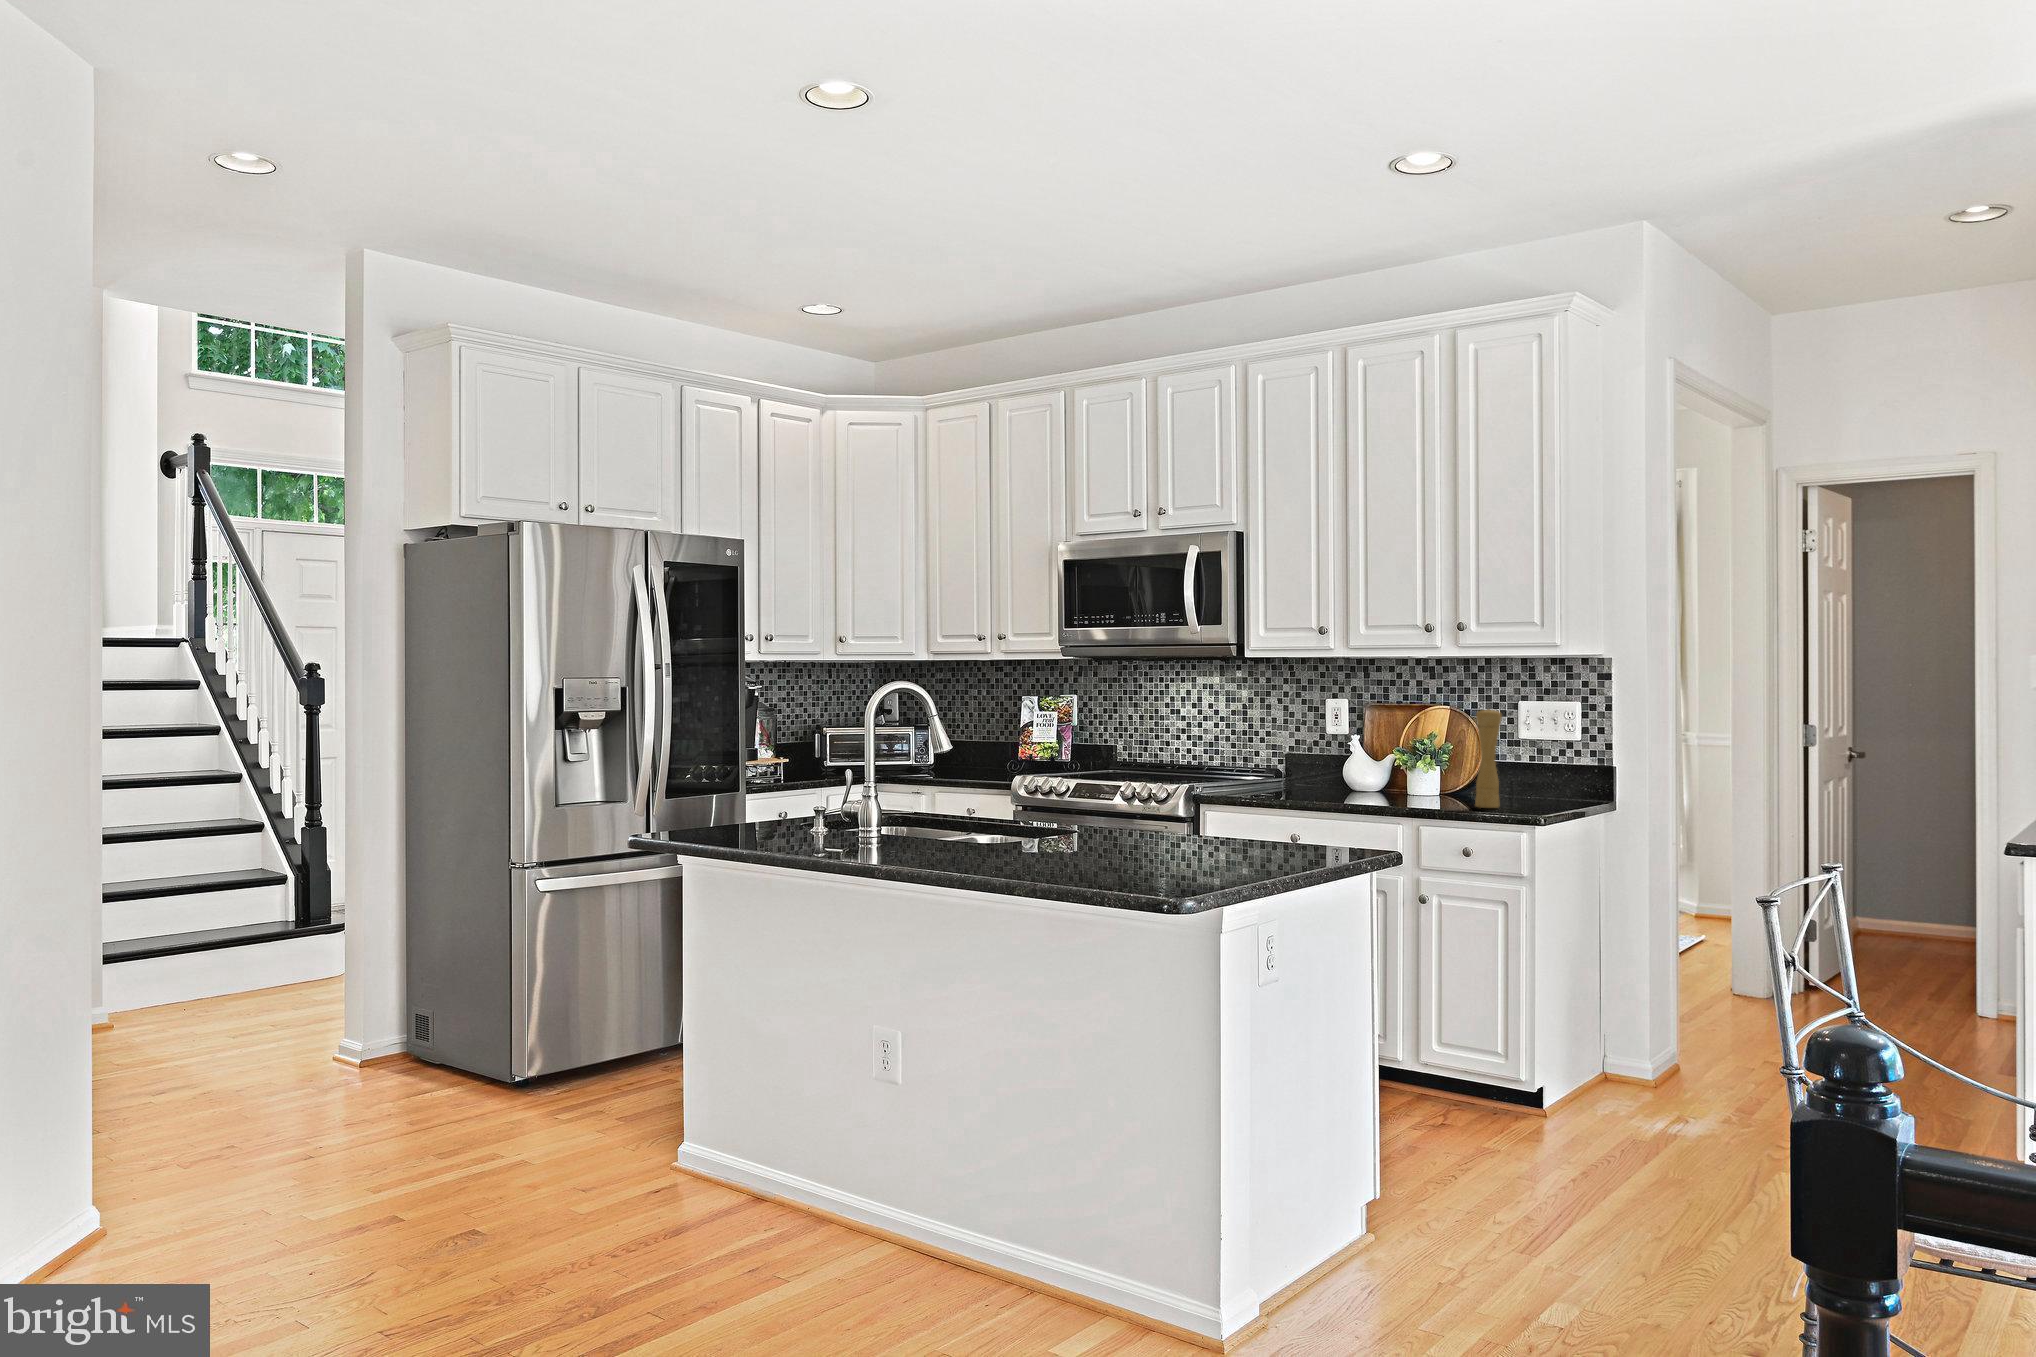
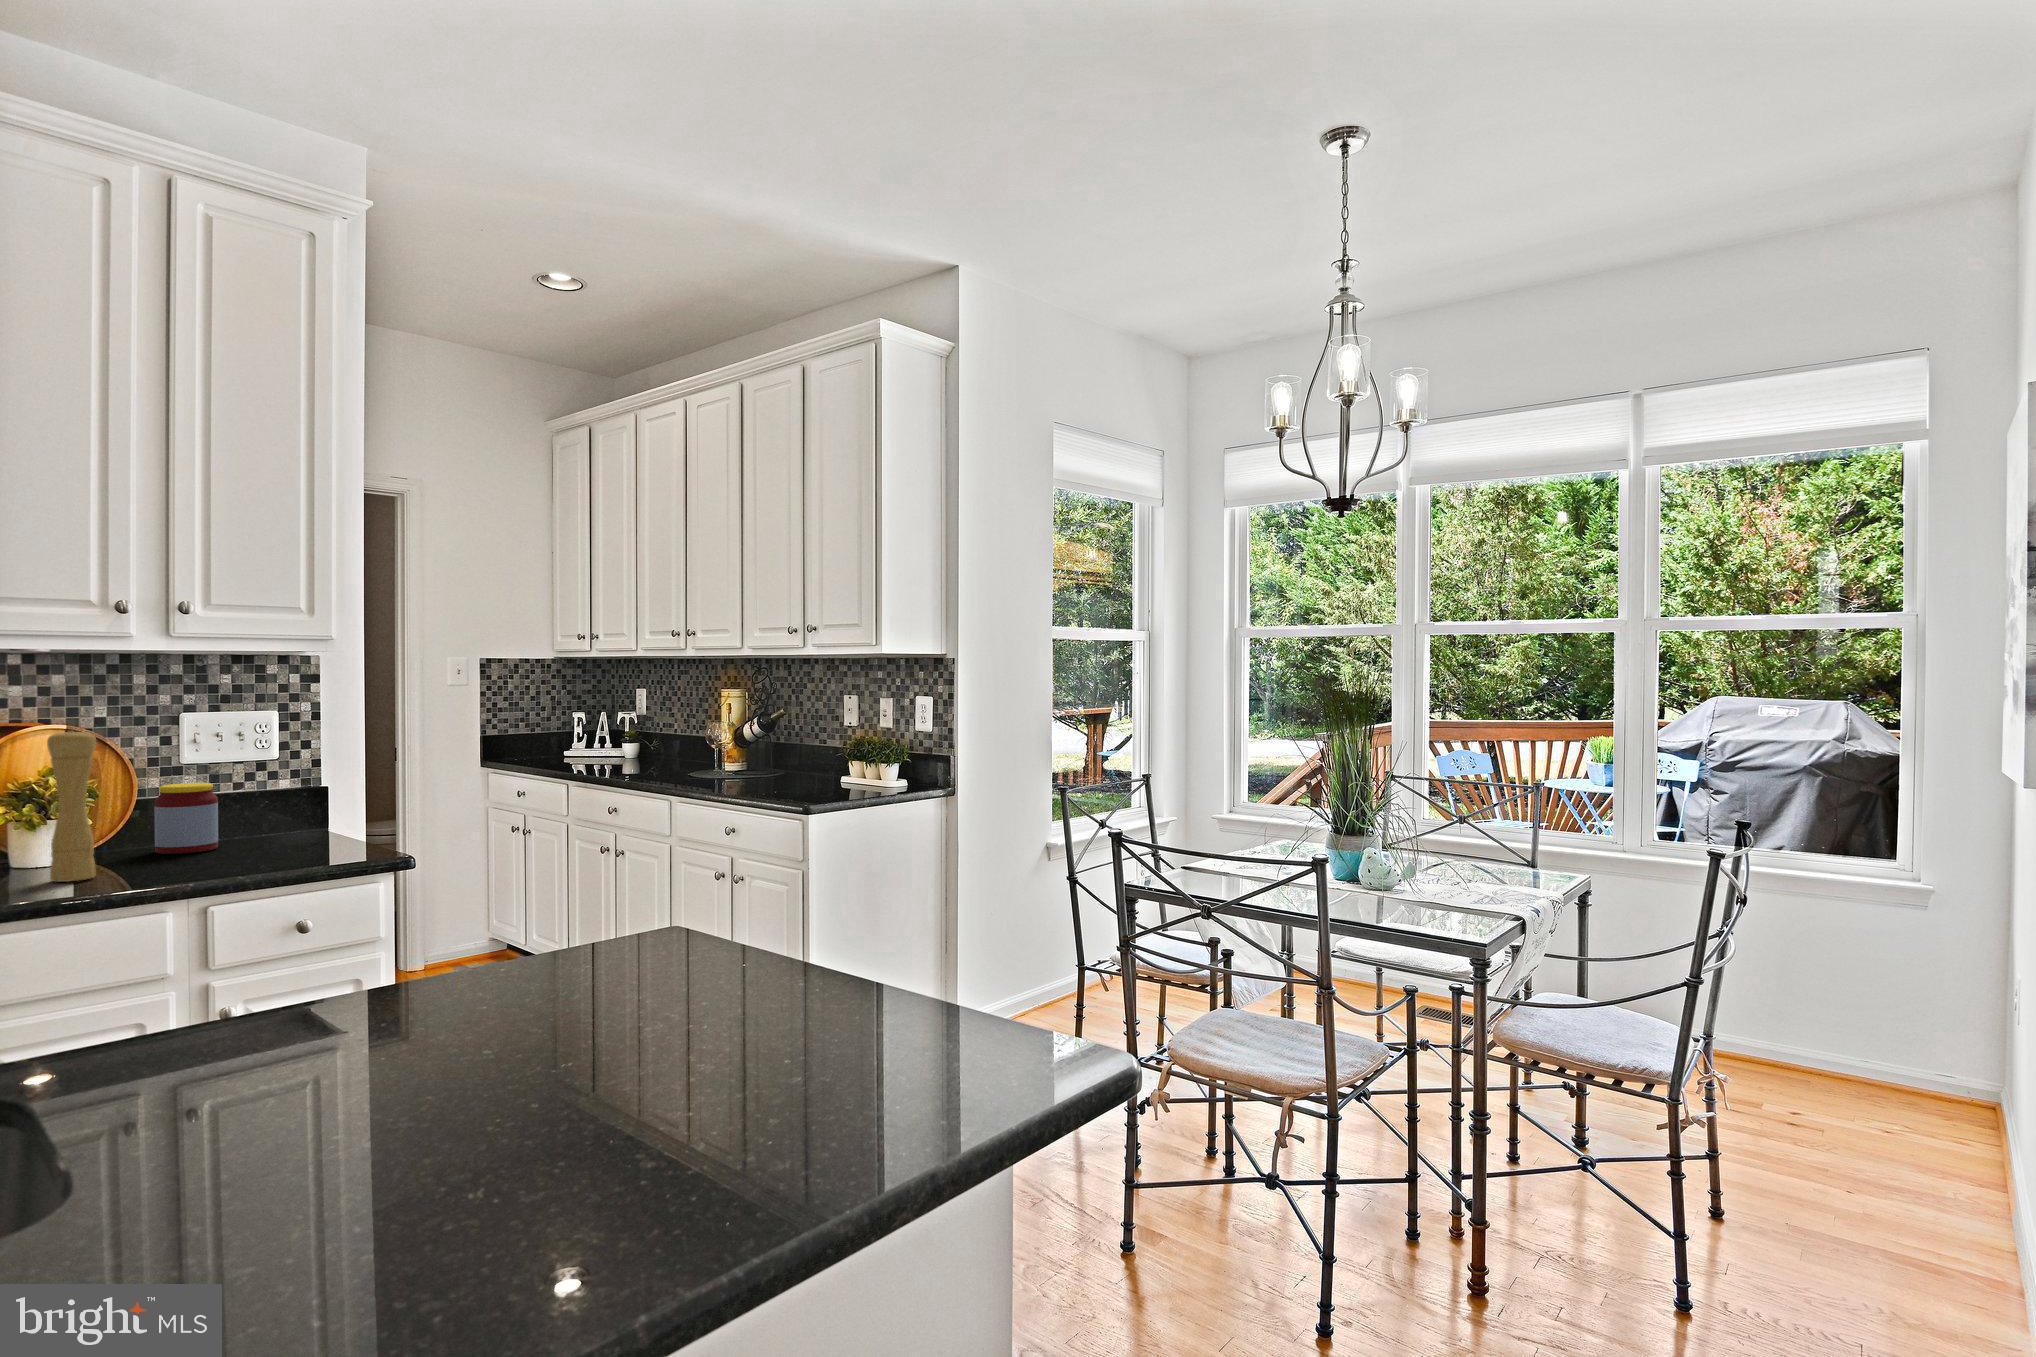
jar: none [1513,752,1552,802] -> present [154,783,218,854]

